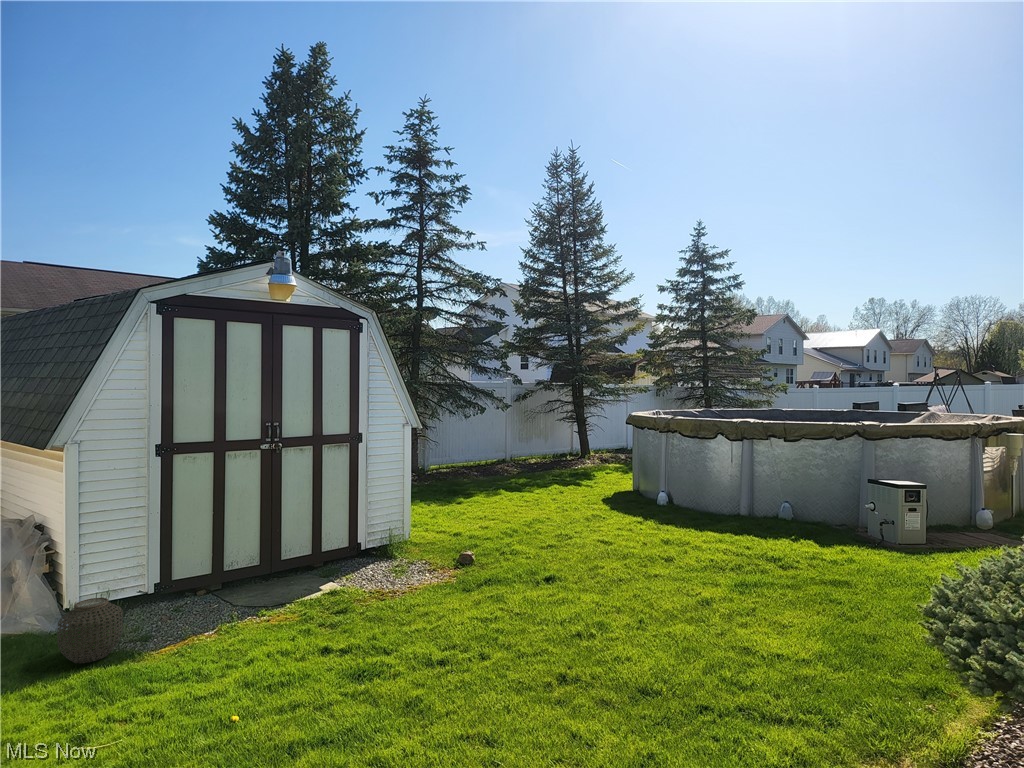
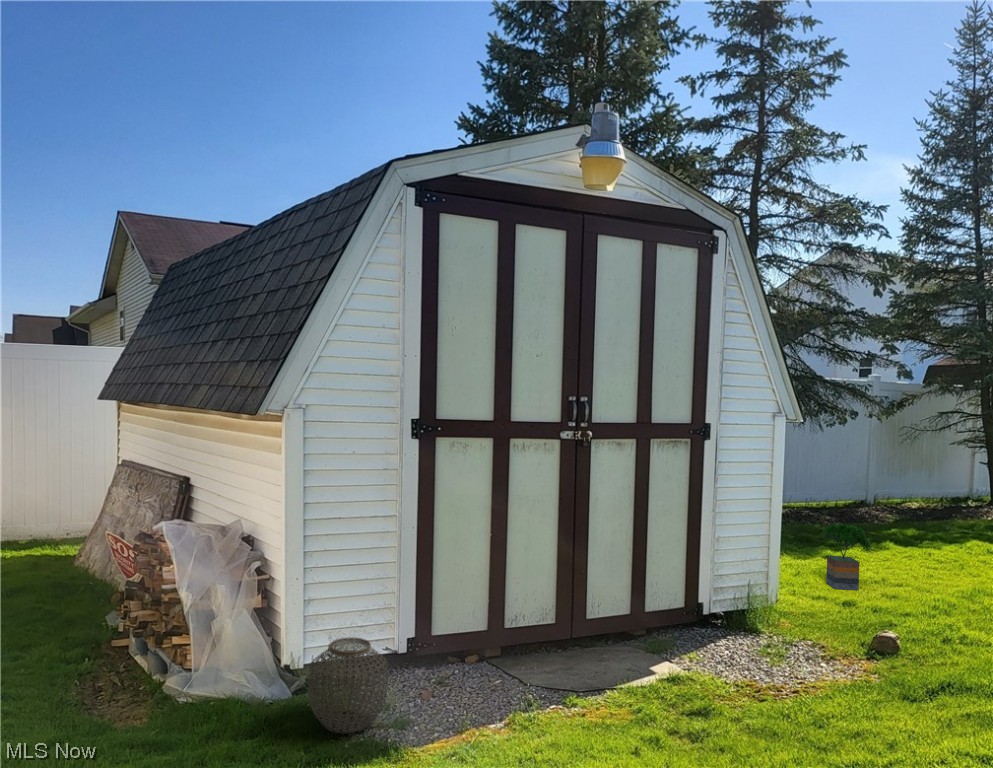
potted tree: none [444,486,471,526] -> present [823,524,871,590]

